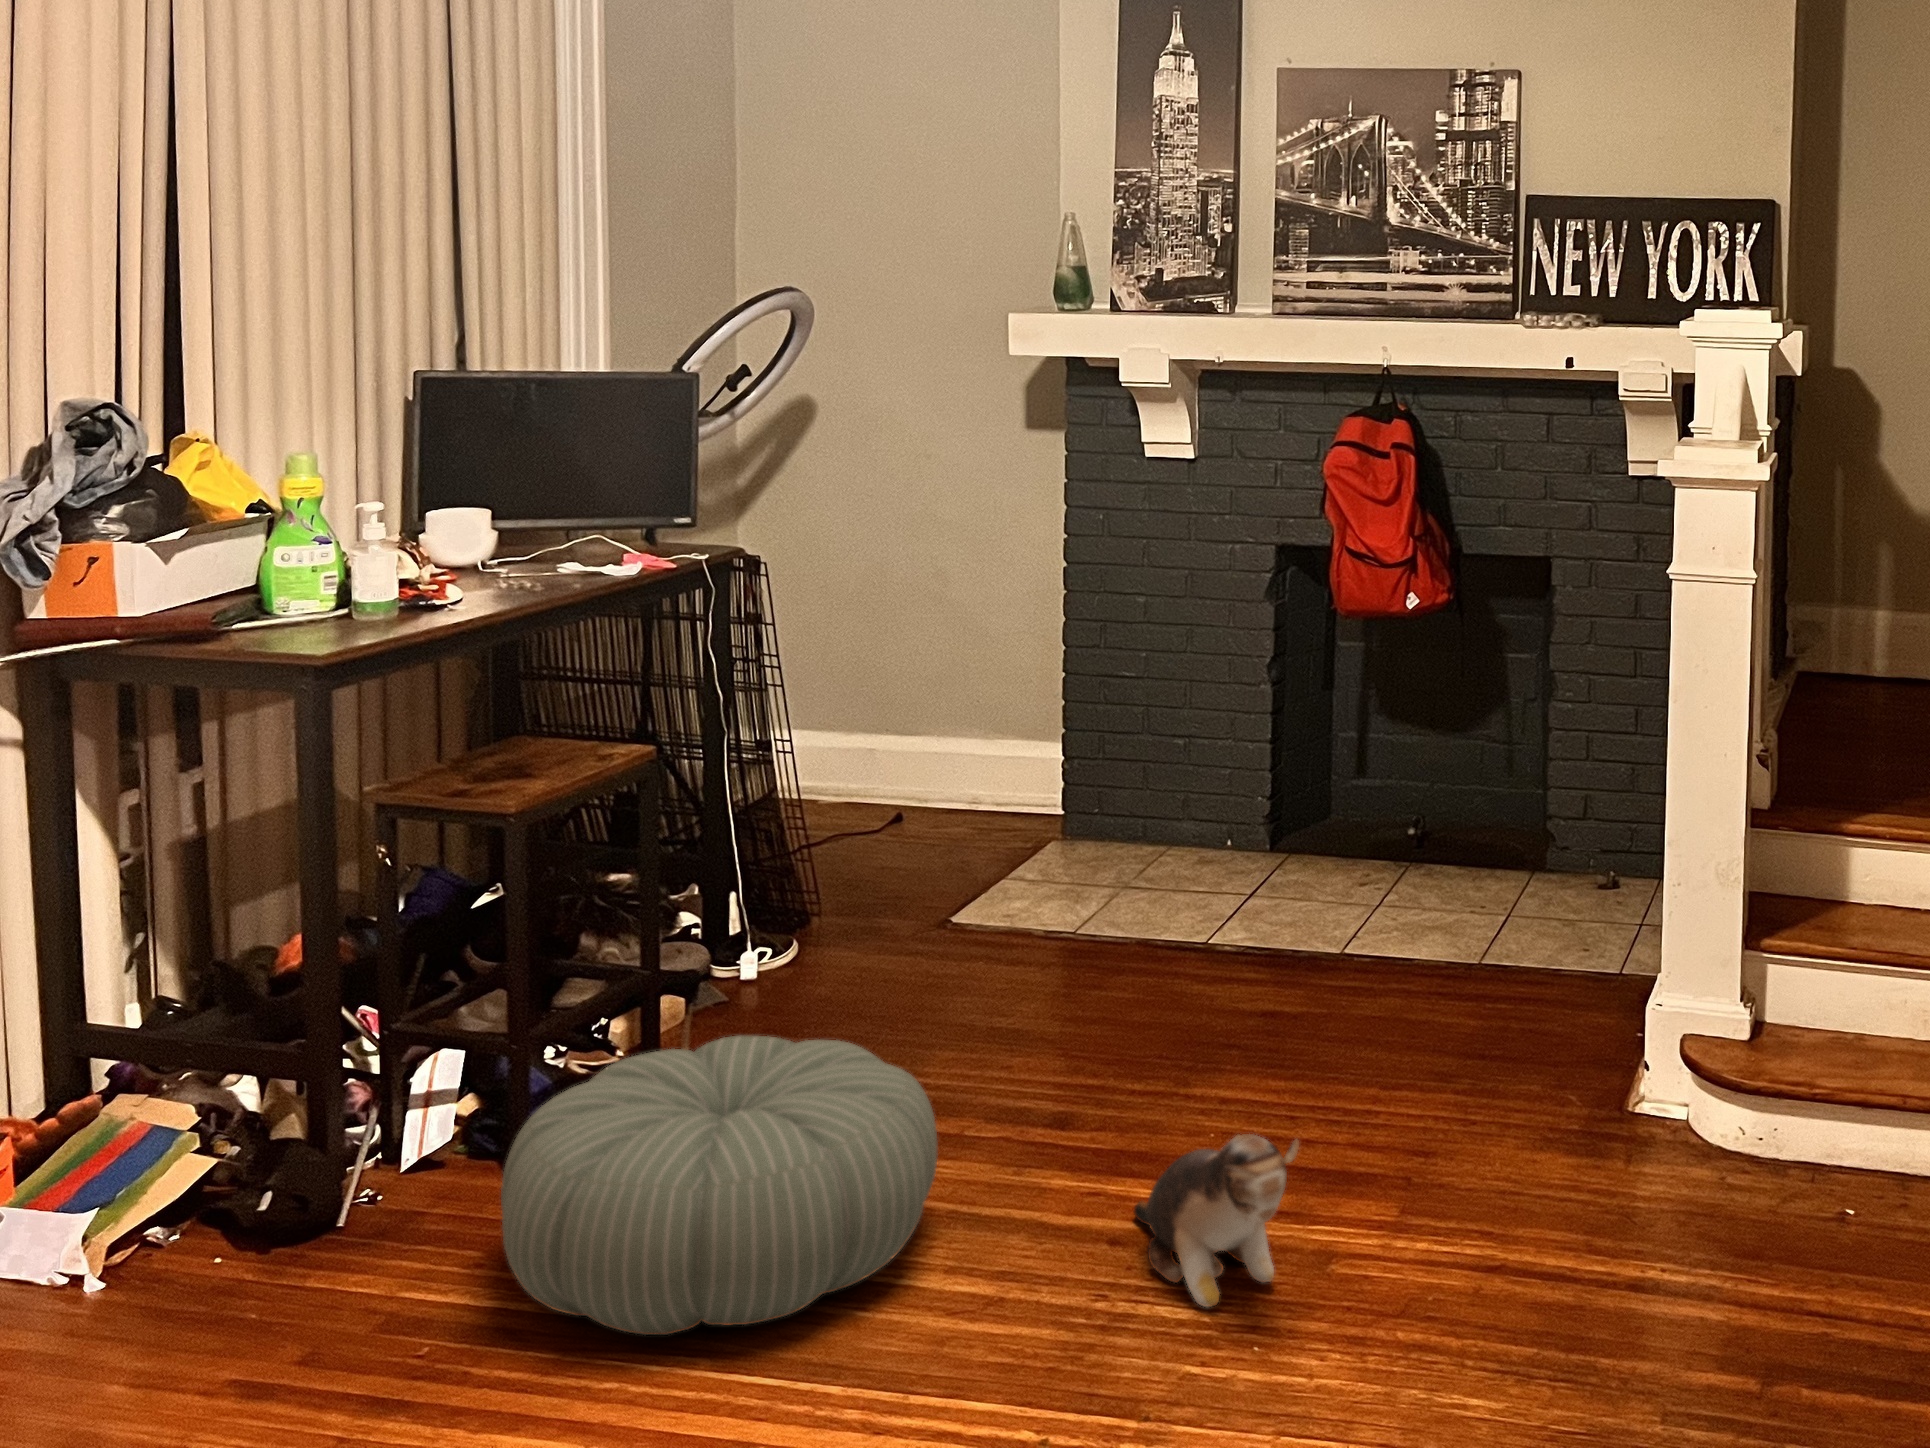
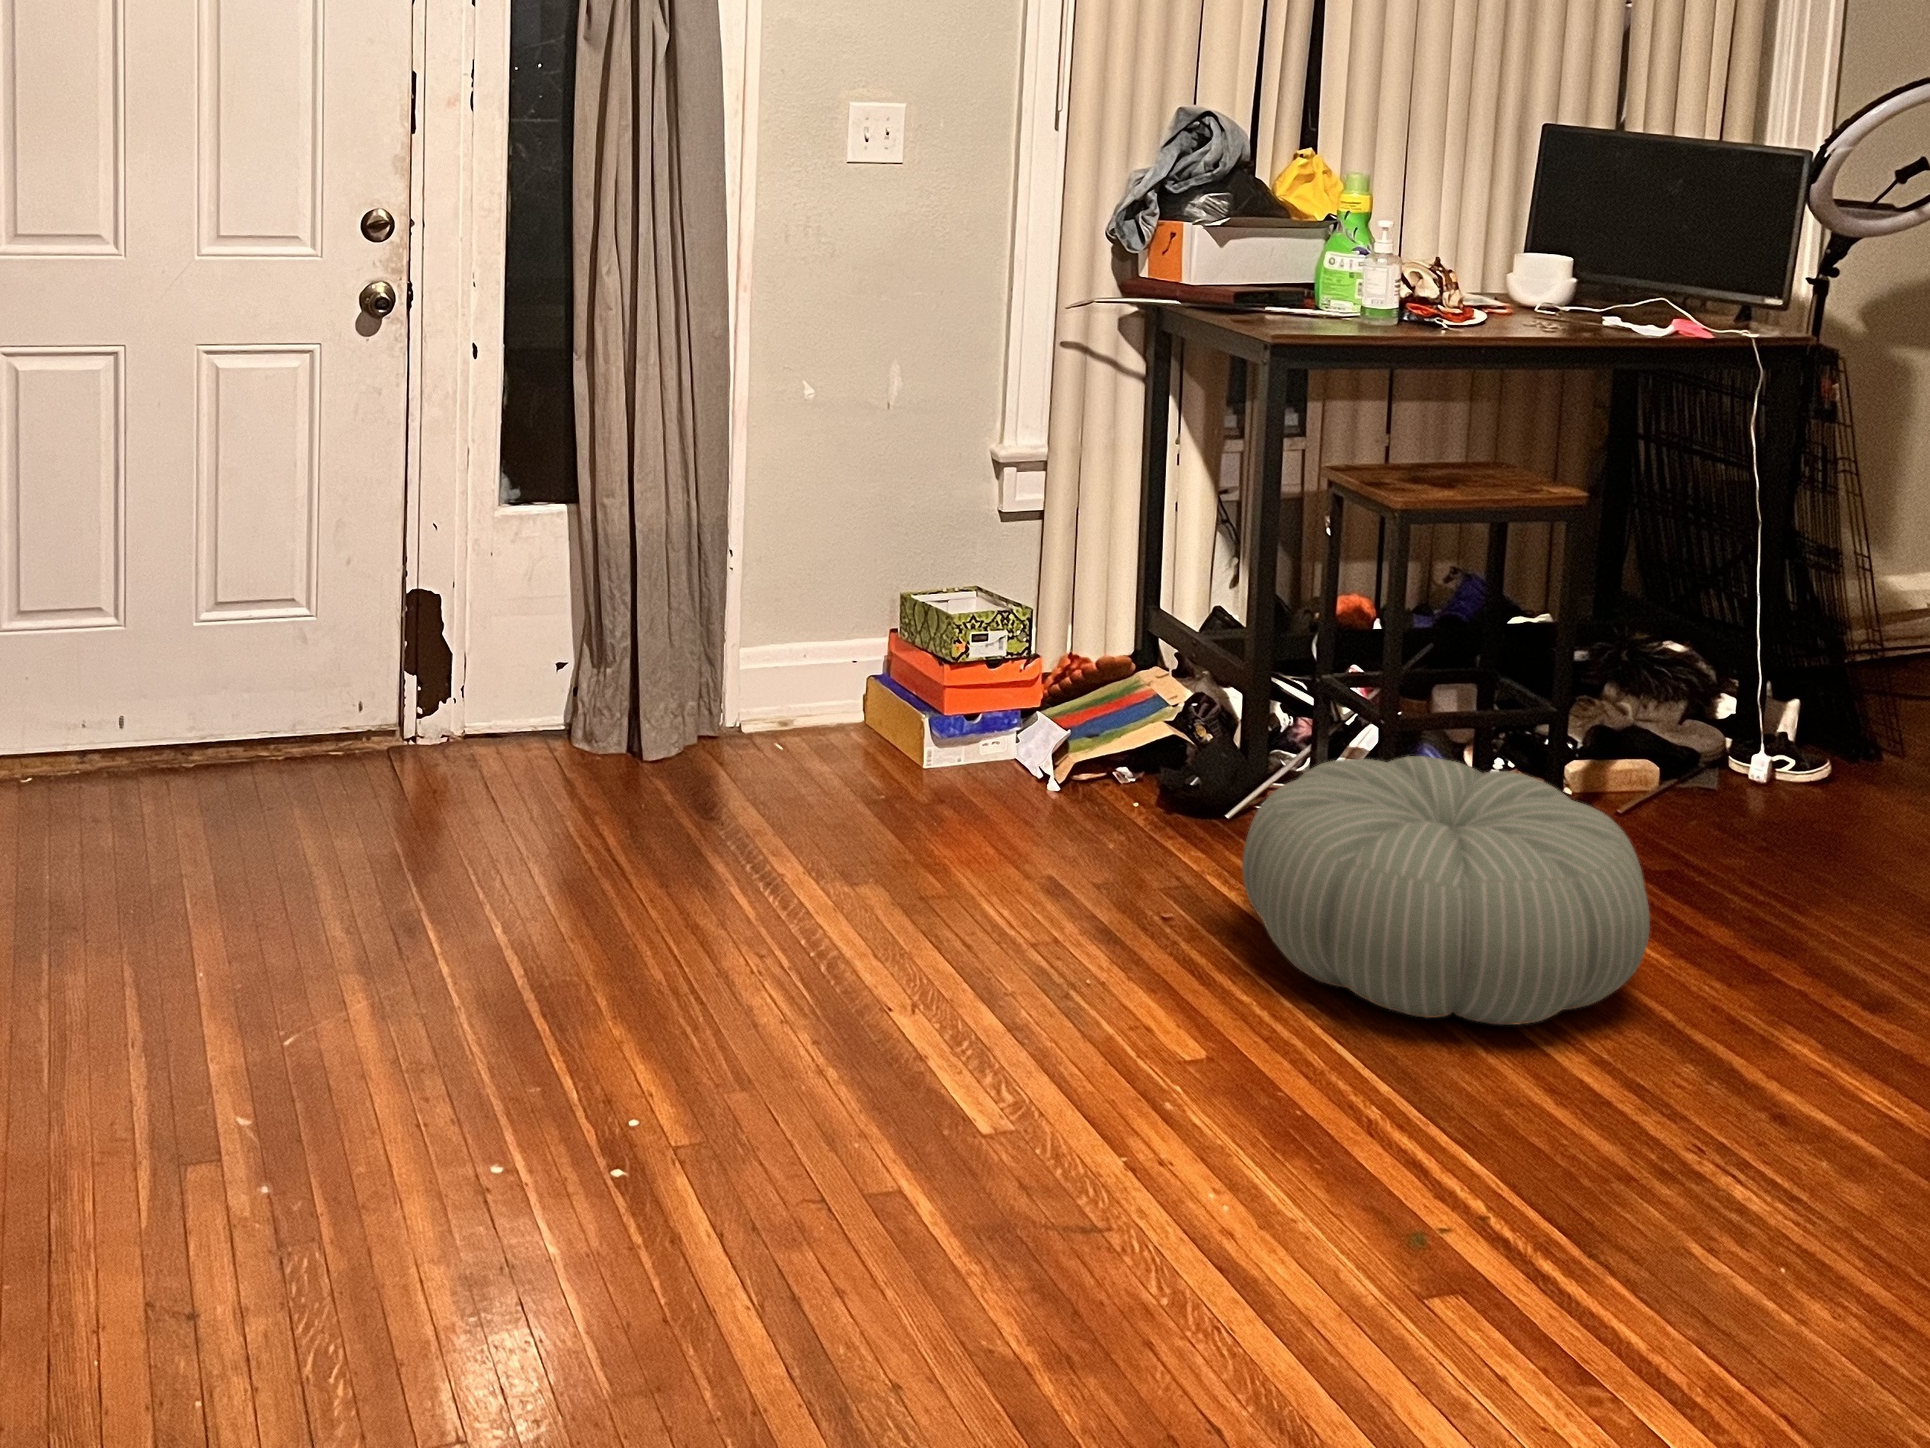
plush toy: present [1134,1134,1299,1307] -> none [1769,1041,1896,1234]

